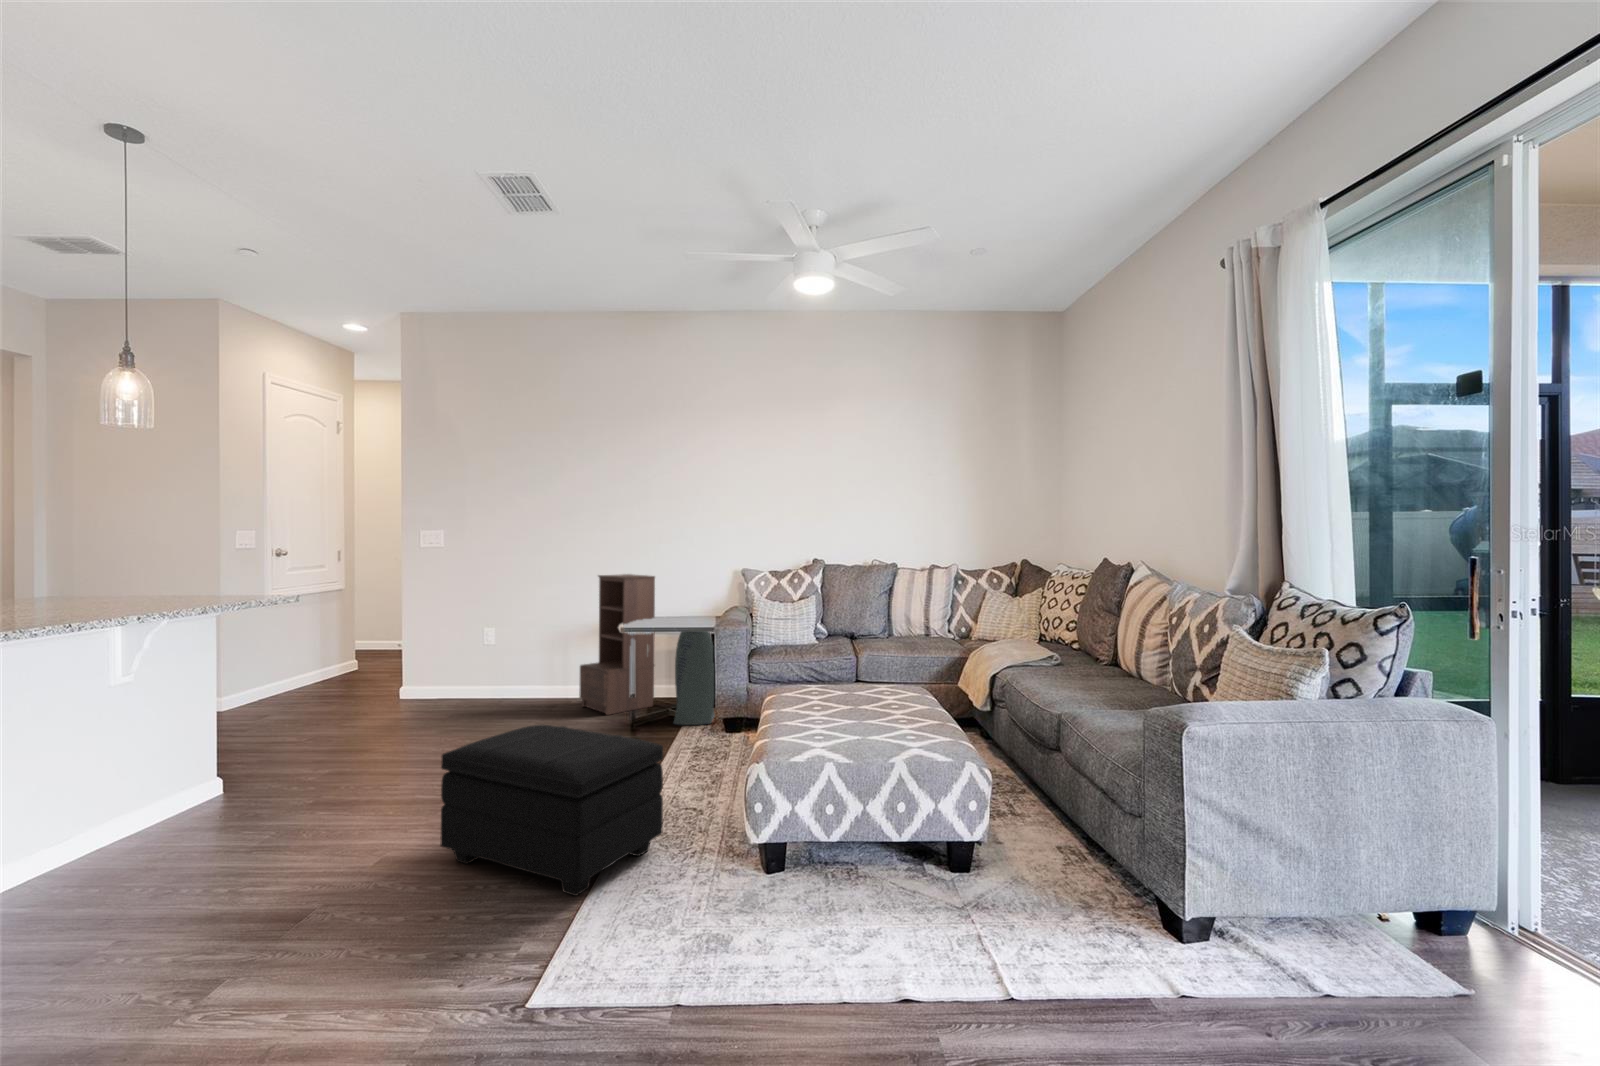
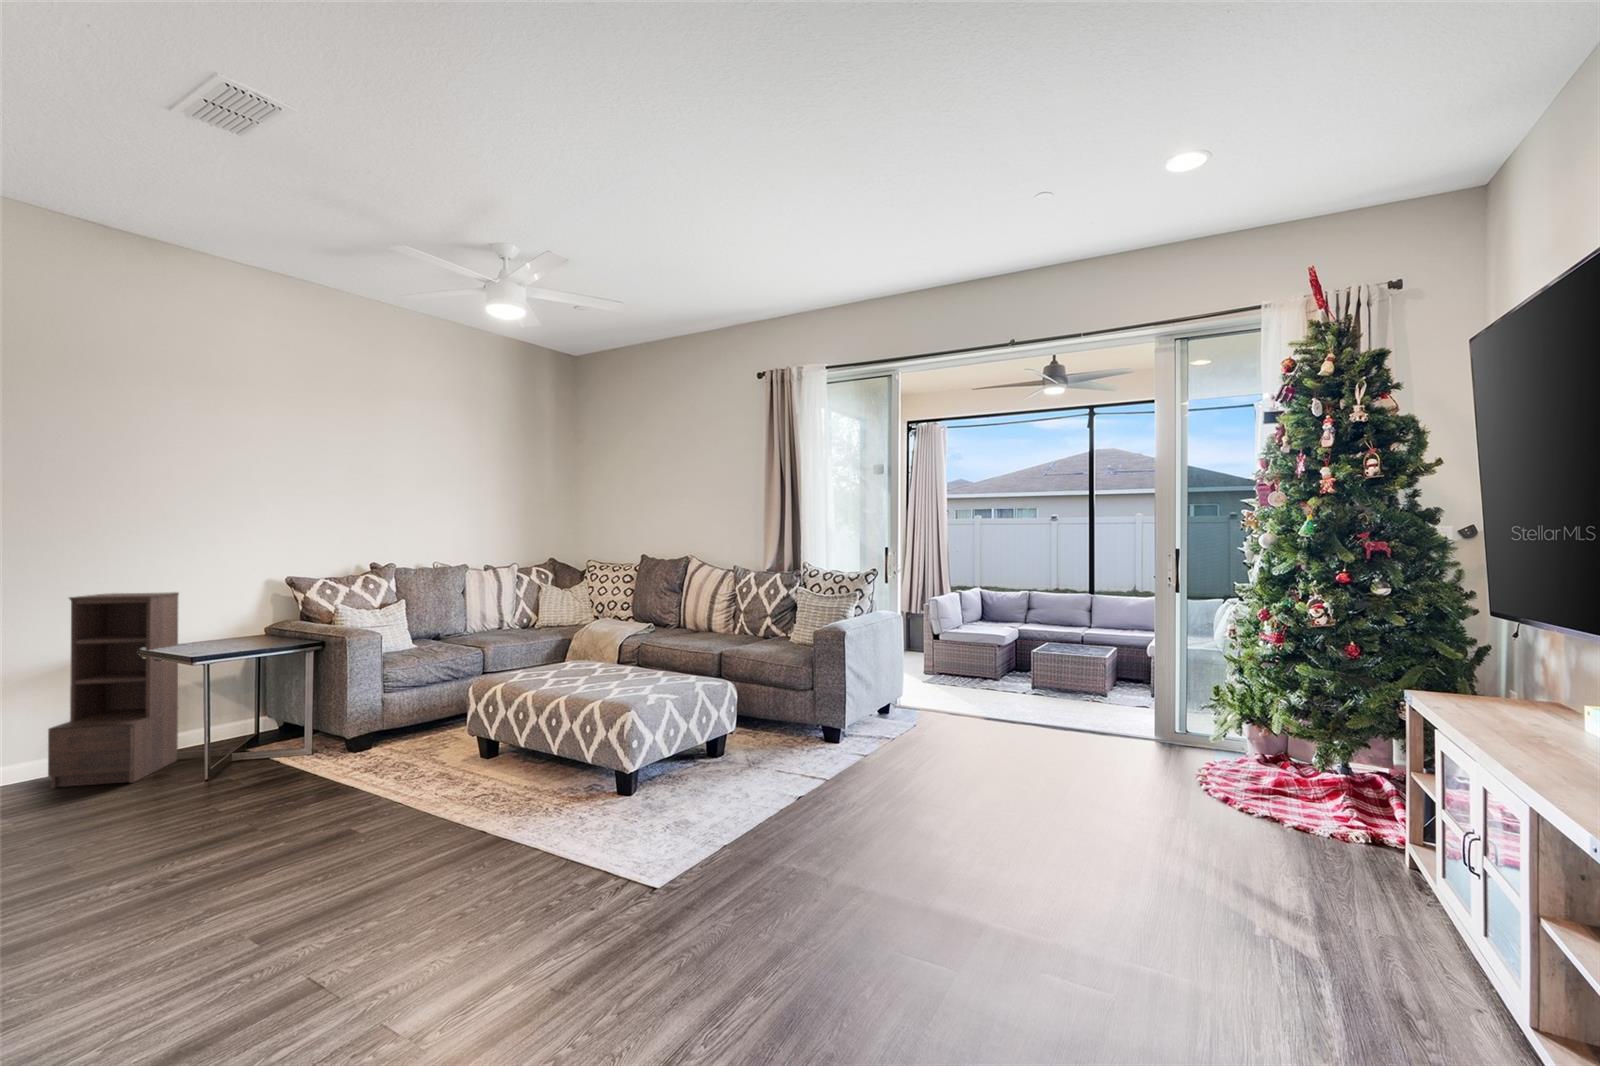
air purifier: present [674,631,715,725] -> none [247,645,316,764]
footstool: present [441,725,663,896] -> none [357,724,558,888]

